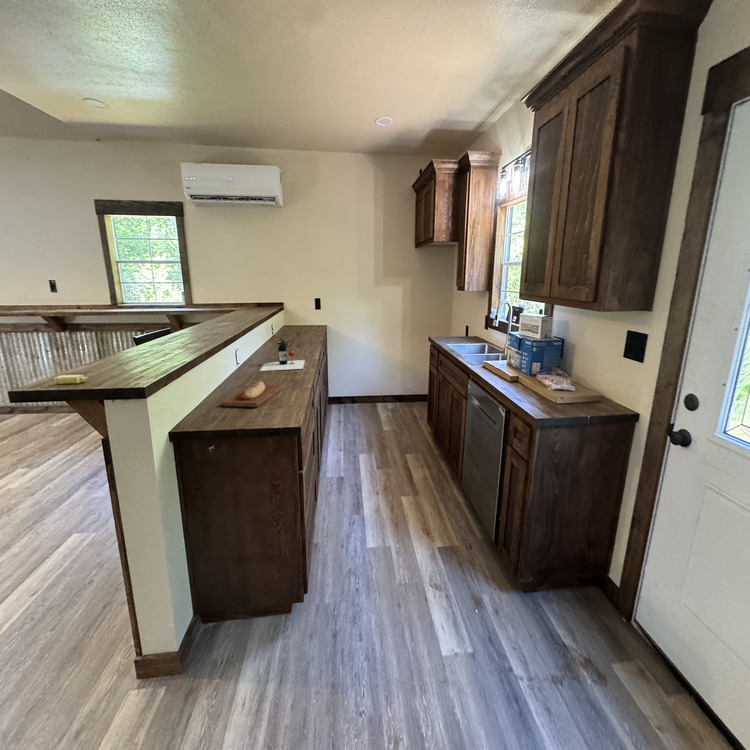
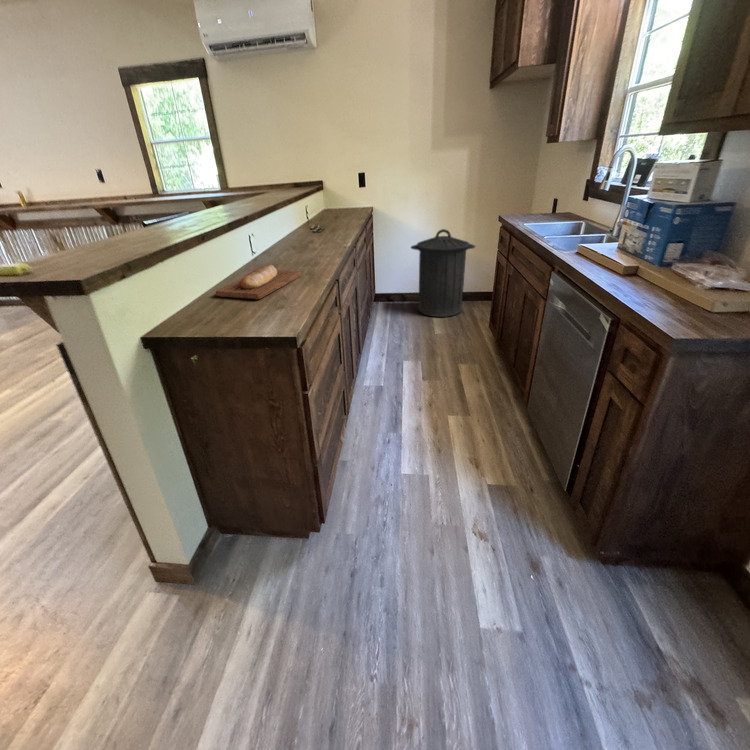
wine bottle: present [260,338,305,371] -> none [280,211,339,254]
trash can: none [358,346,411,417] -> present [411,229,475,317]

